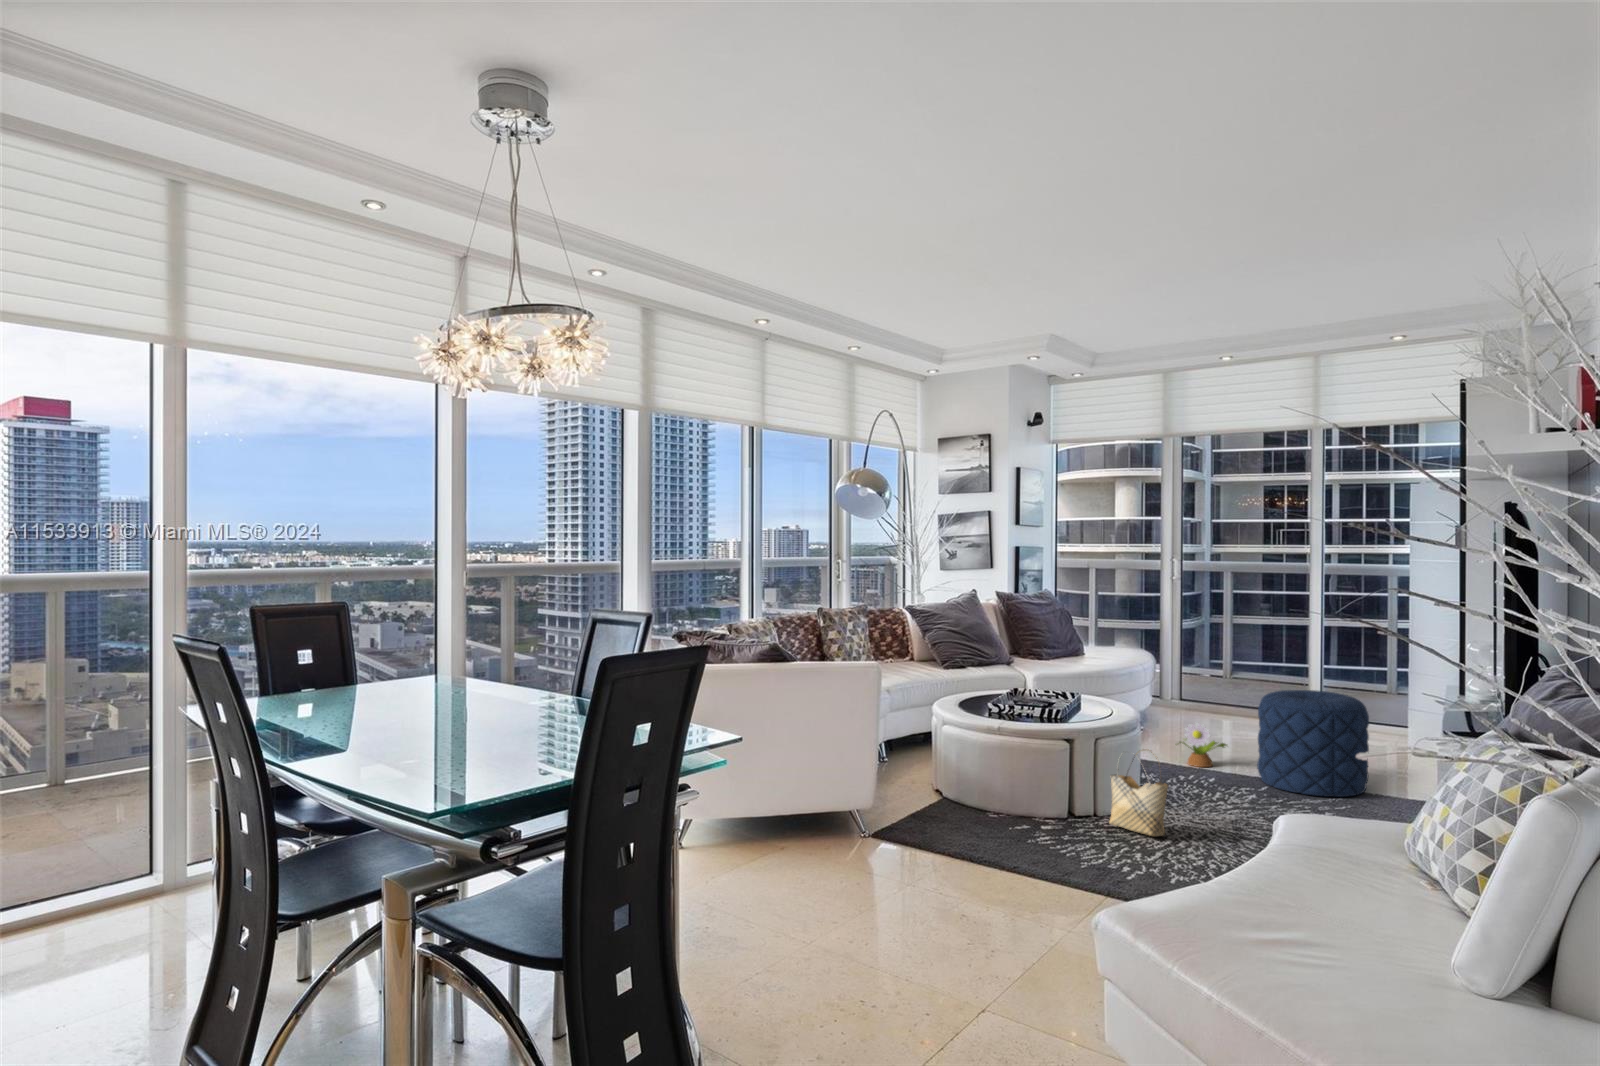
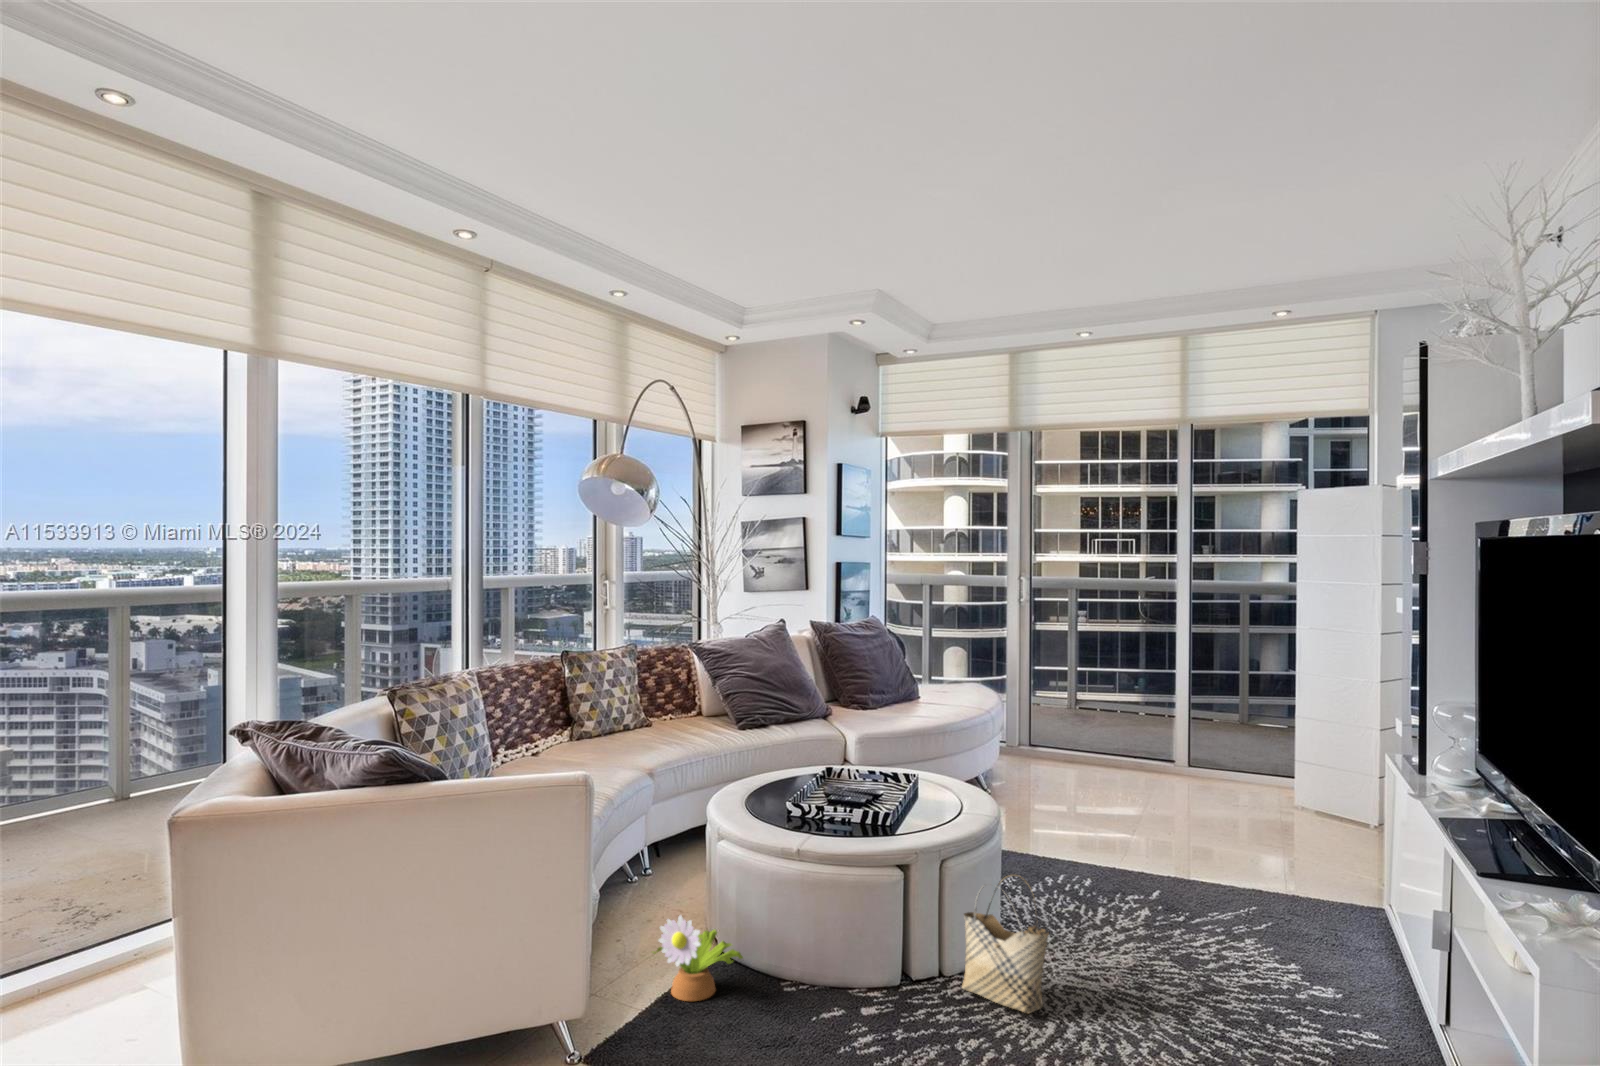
pouf: present [1257,690,1369,797] -> none [1140,757,1280,906]
decorative plant: present [1178,722,1227,767] -> present [653,915,743,1001]

